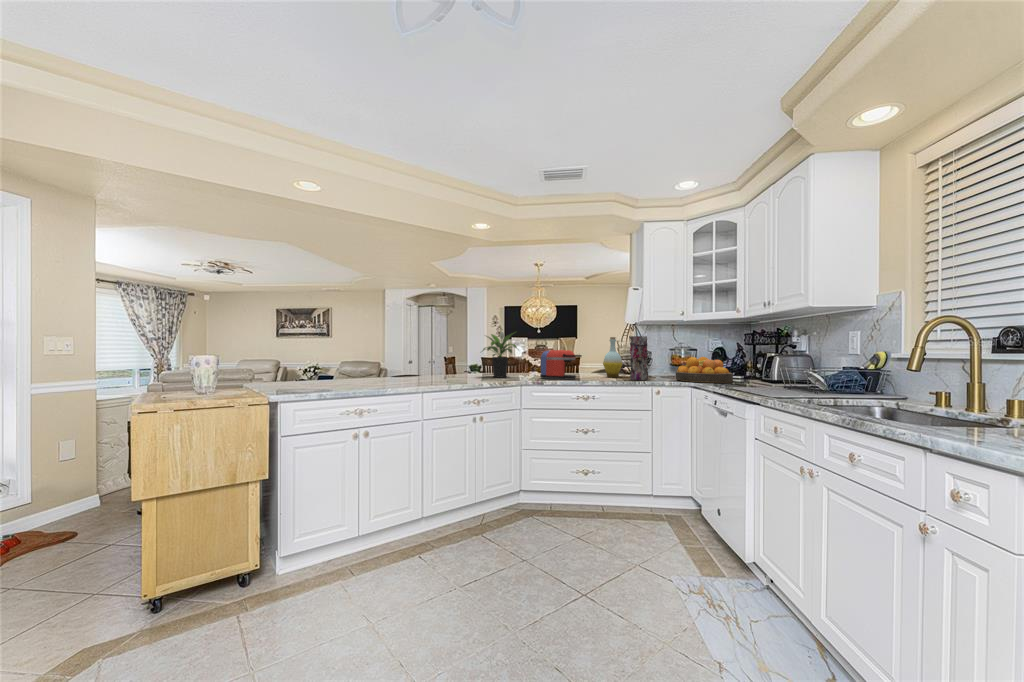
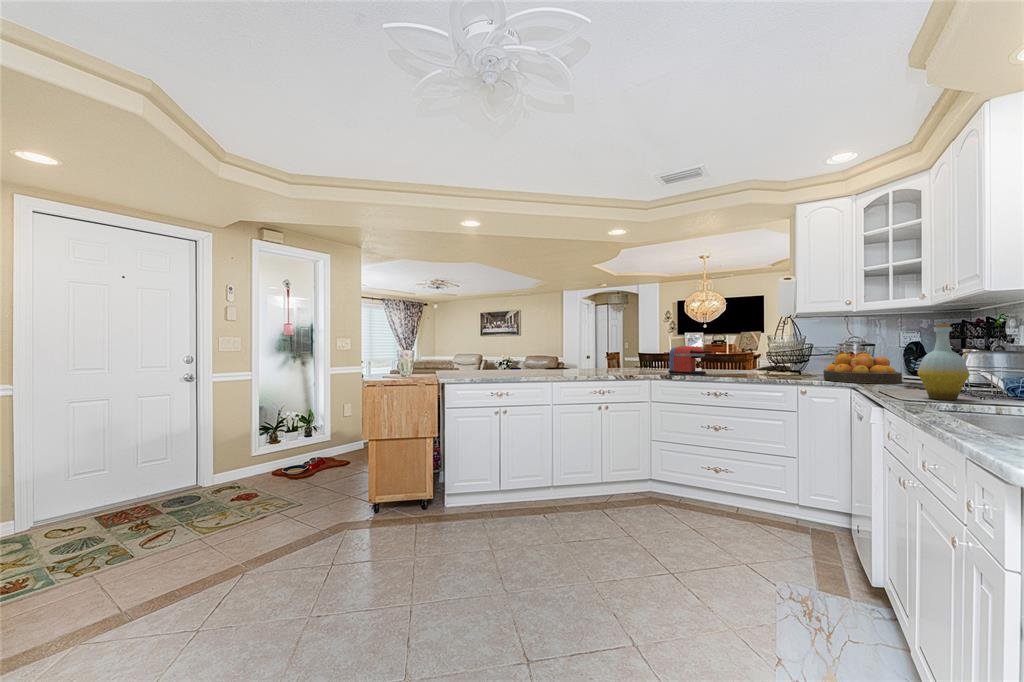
potted plant: present [483,332,517,378] -> none [614,329,650,372]
vase: present [629,336,648,380] -> none [764,331,789,378]
bottle: present [603,337,622,377] -> present [917,323,970,400]

